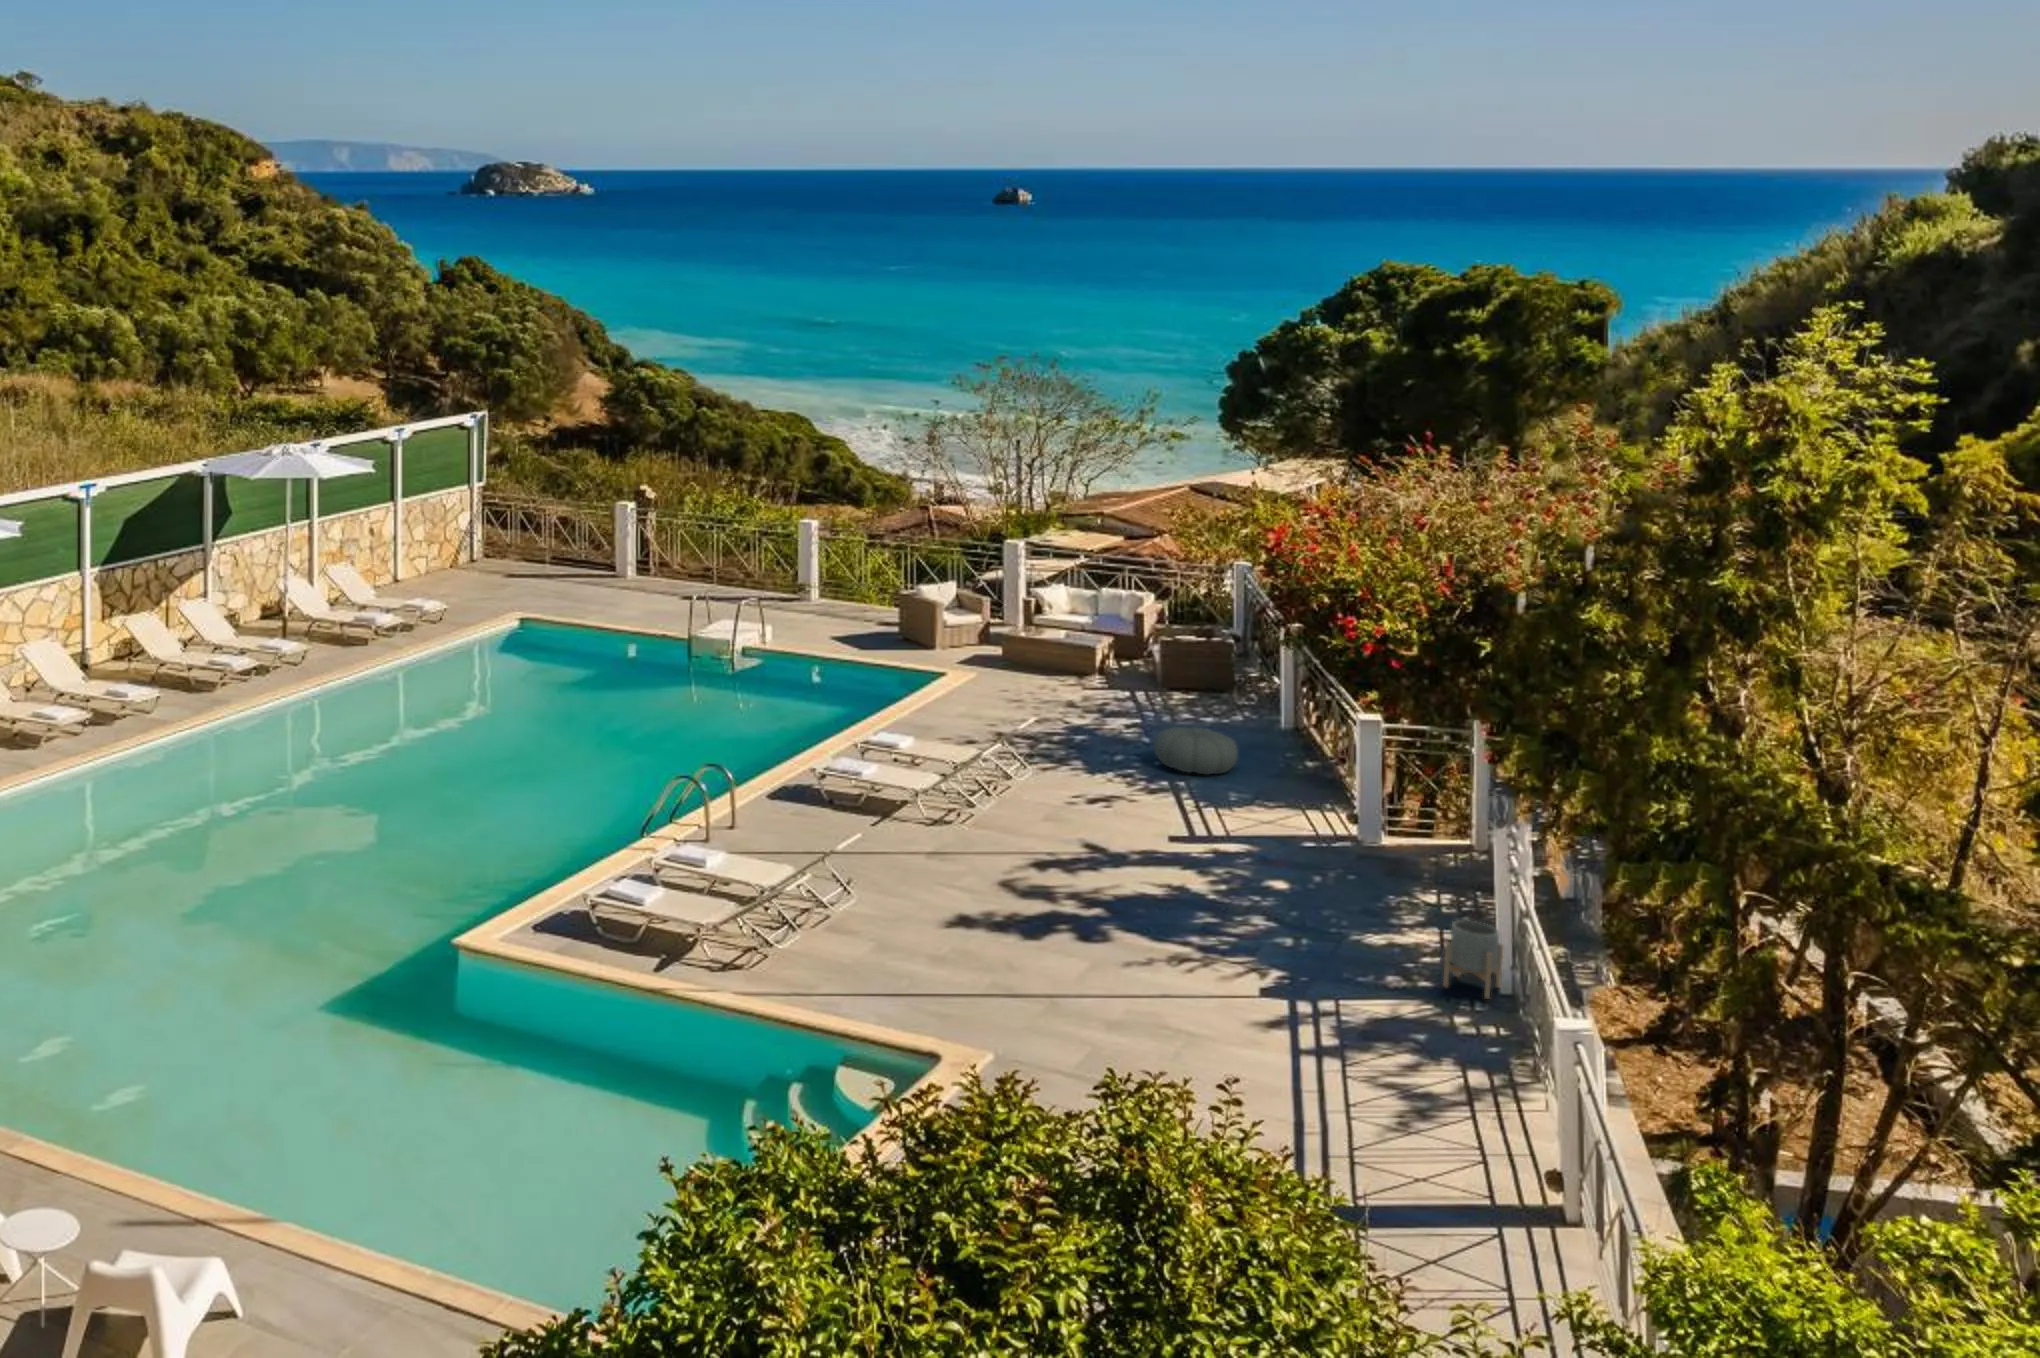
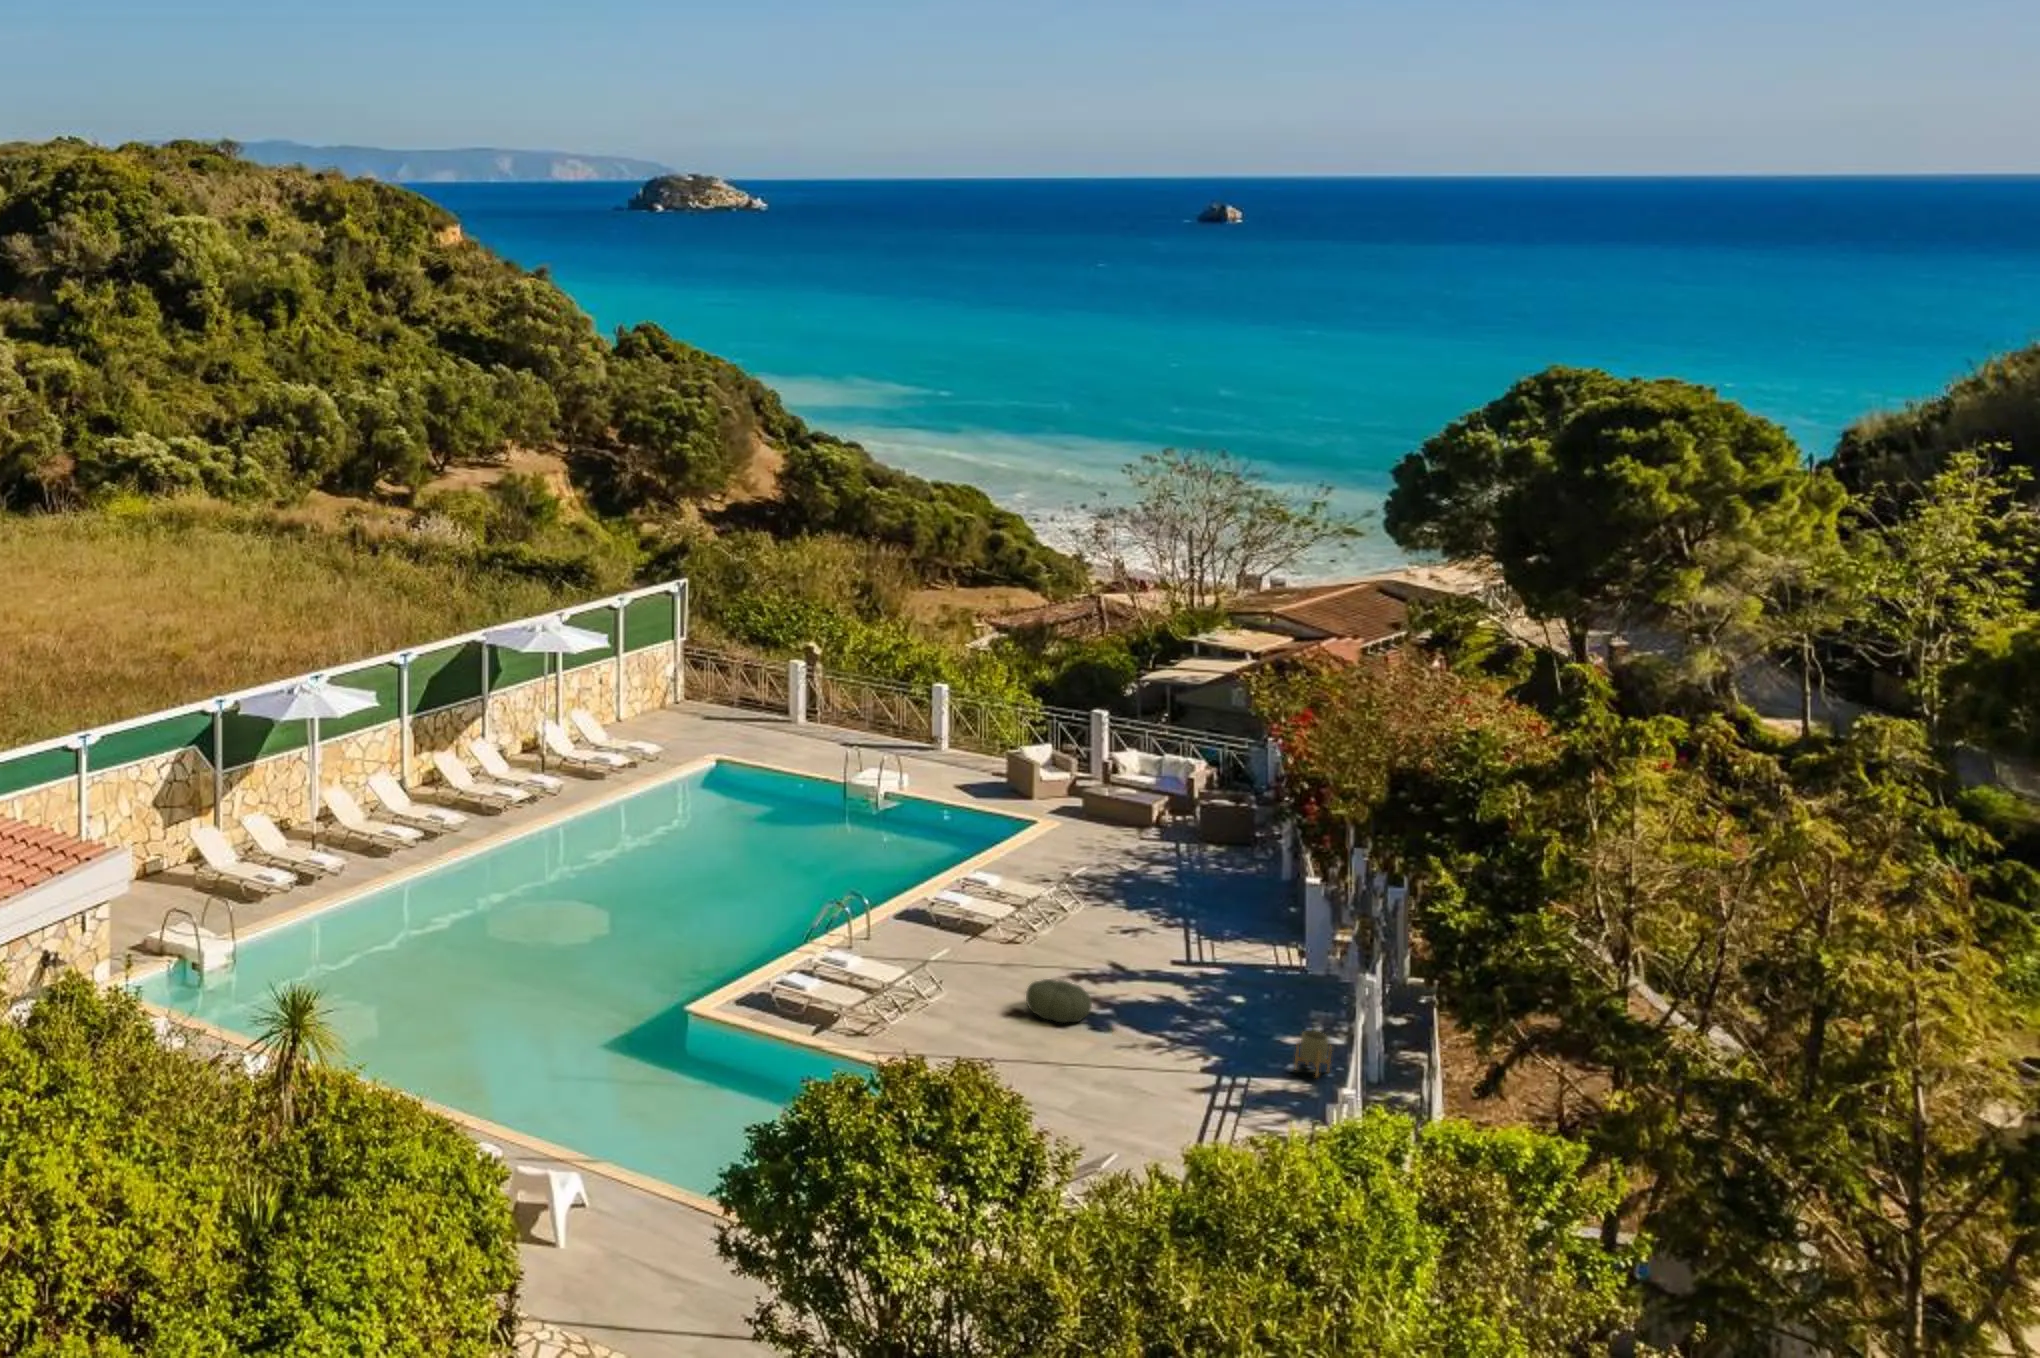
pouf: present [1154,727,1238,774] -> present [1026,979,1092,1023]

